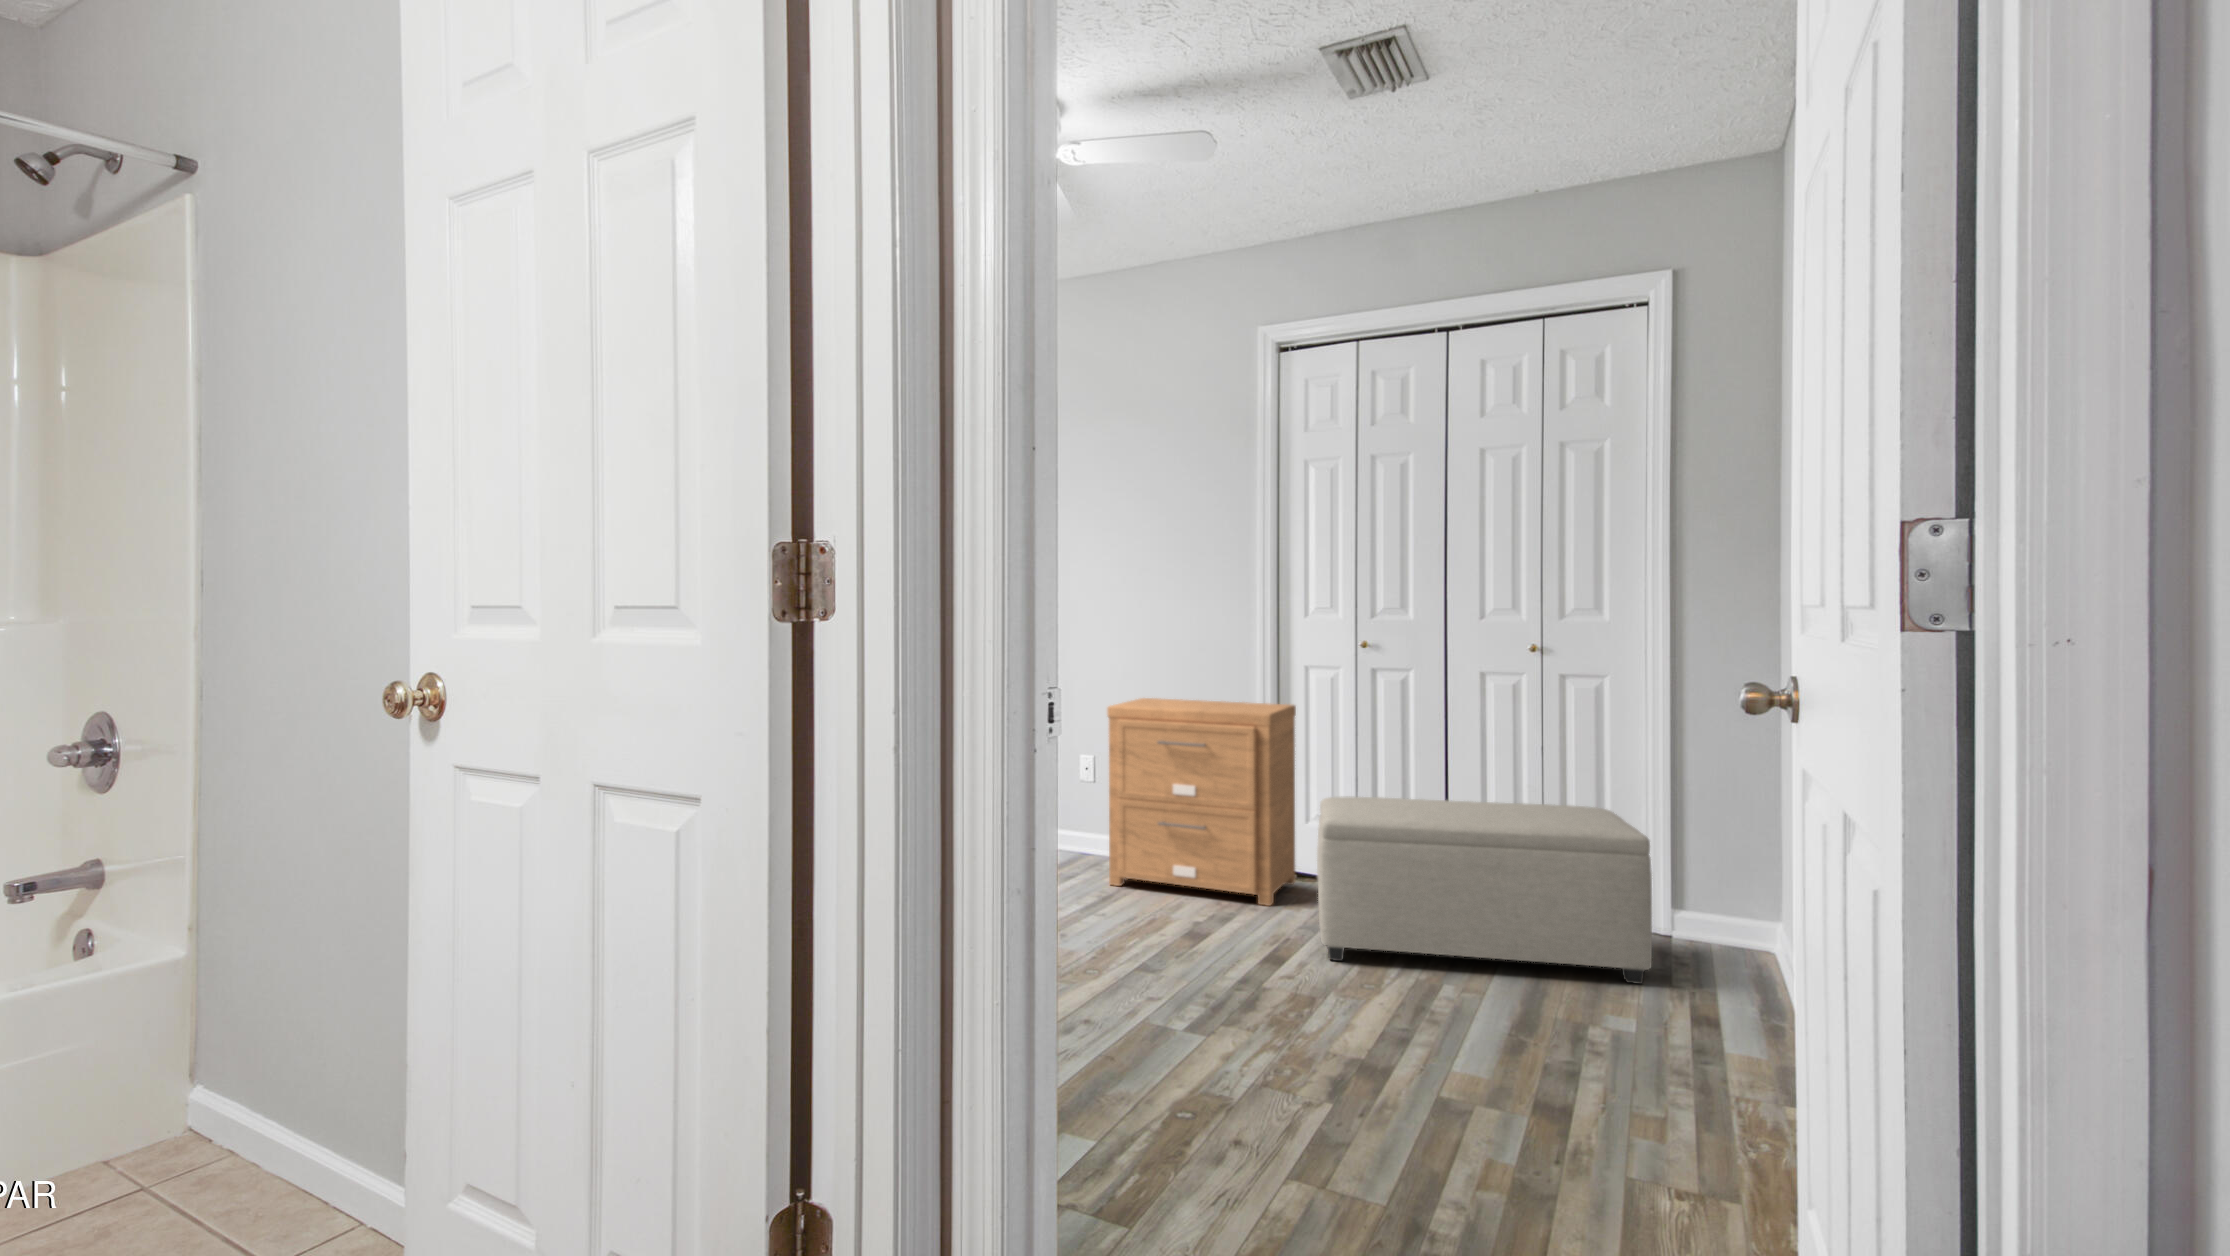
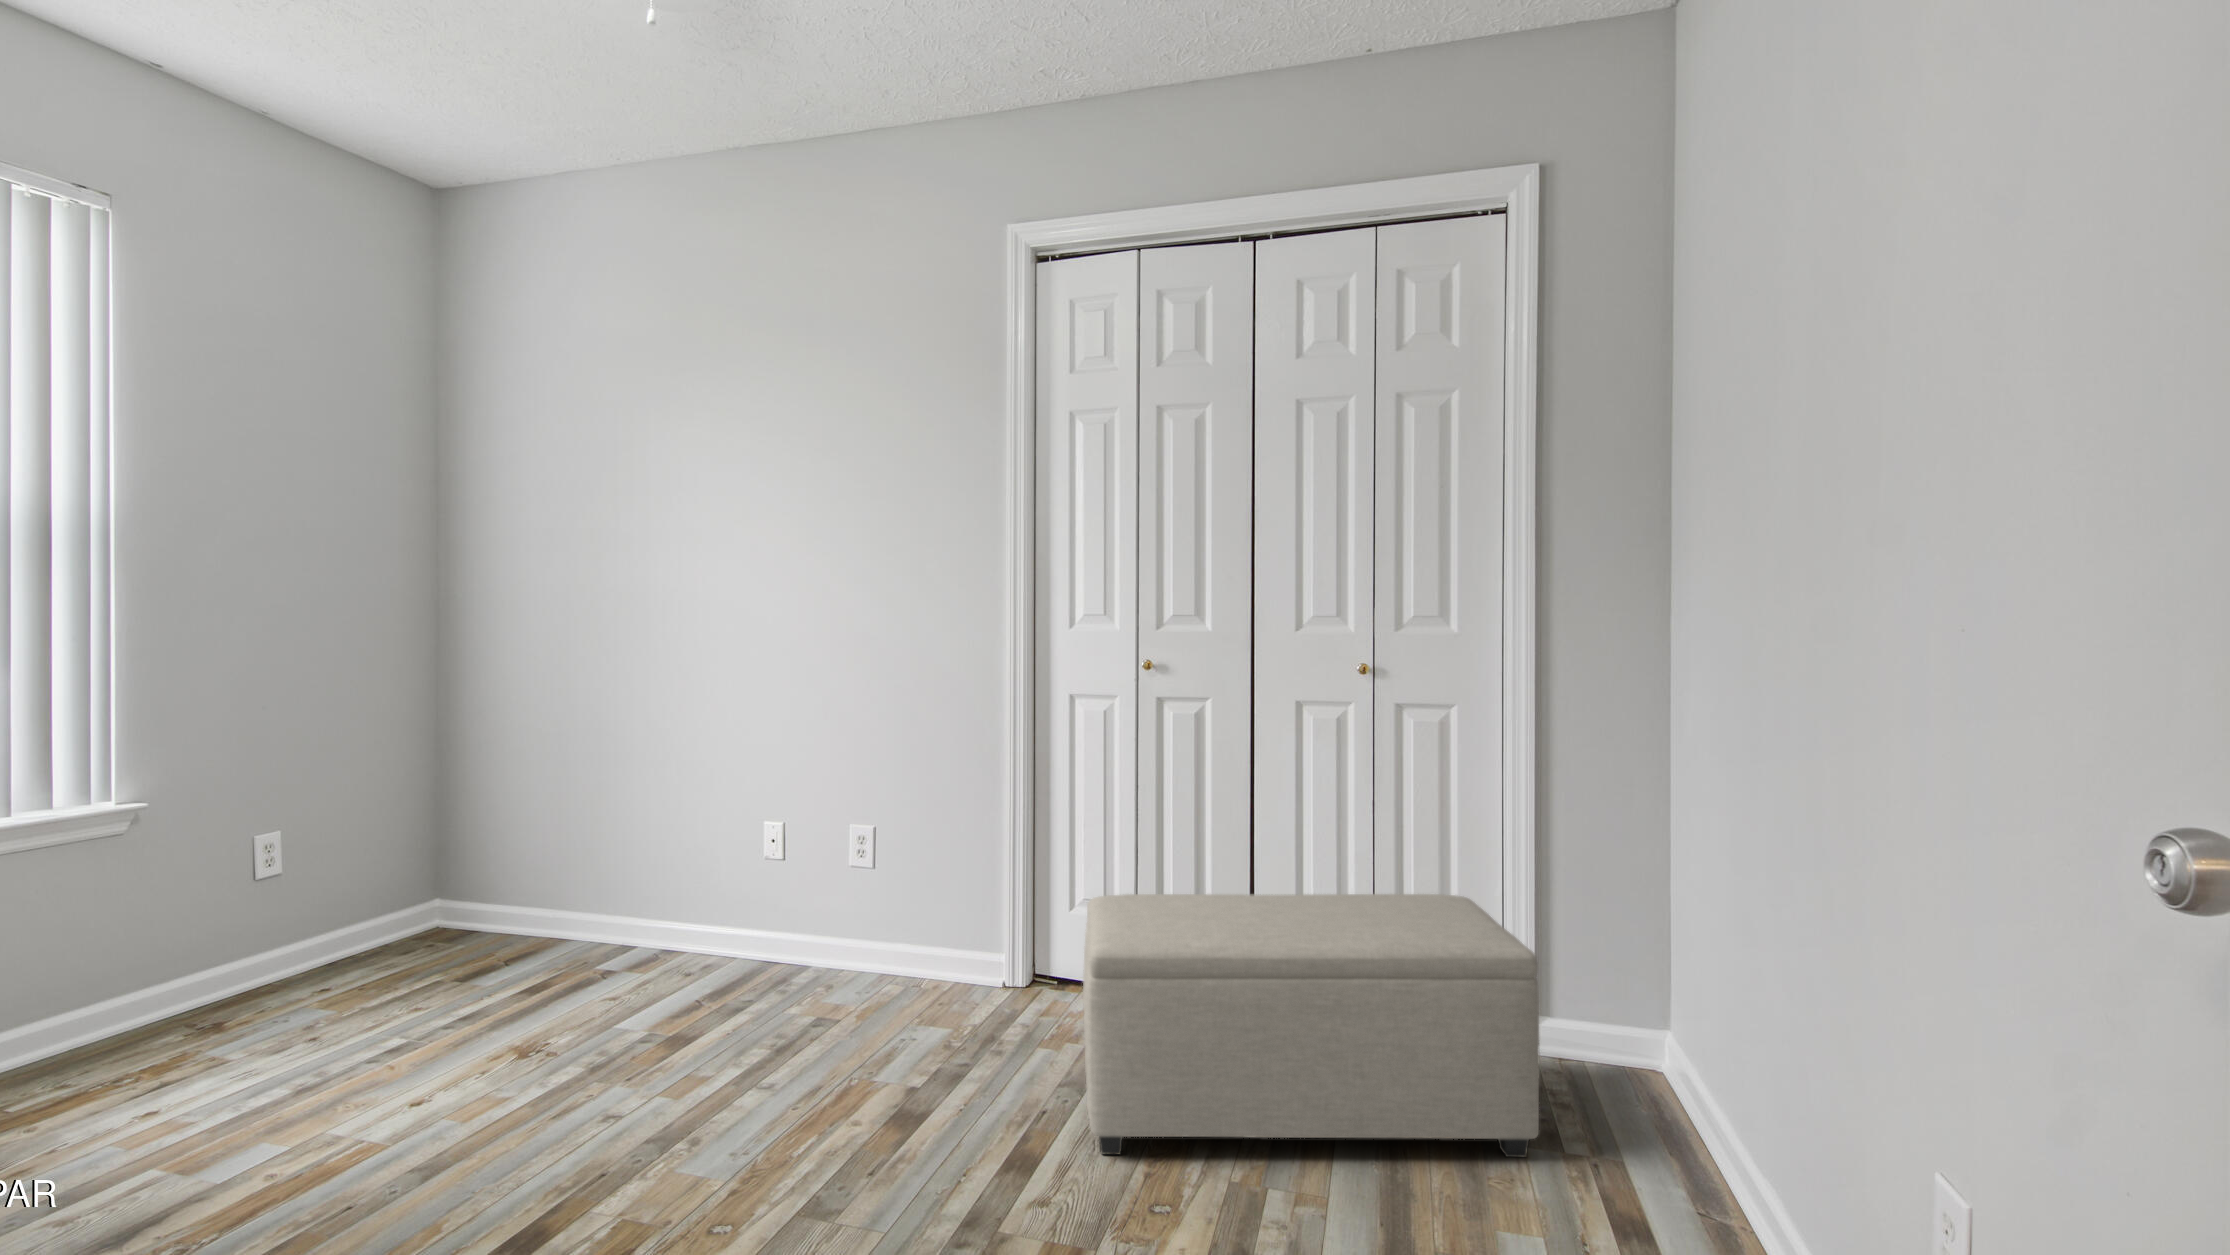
nightstand: present [1107,698,1296,906] -> none [790,745,1055,1044]

